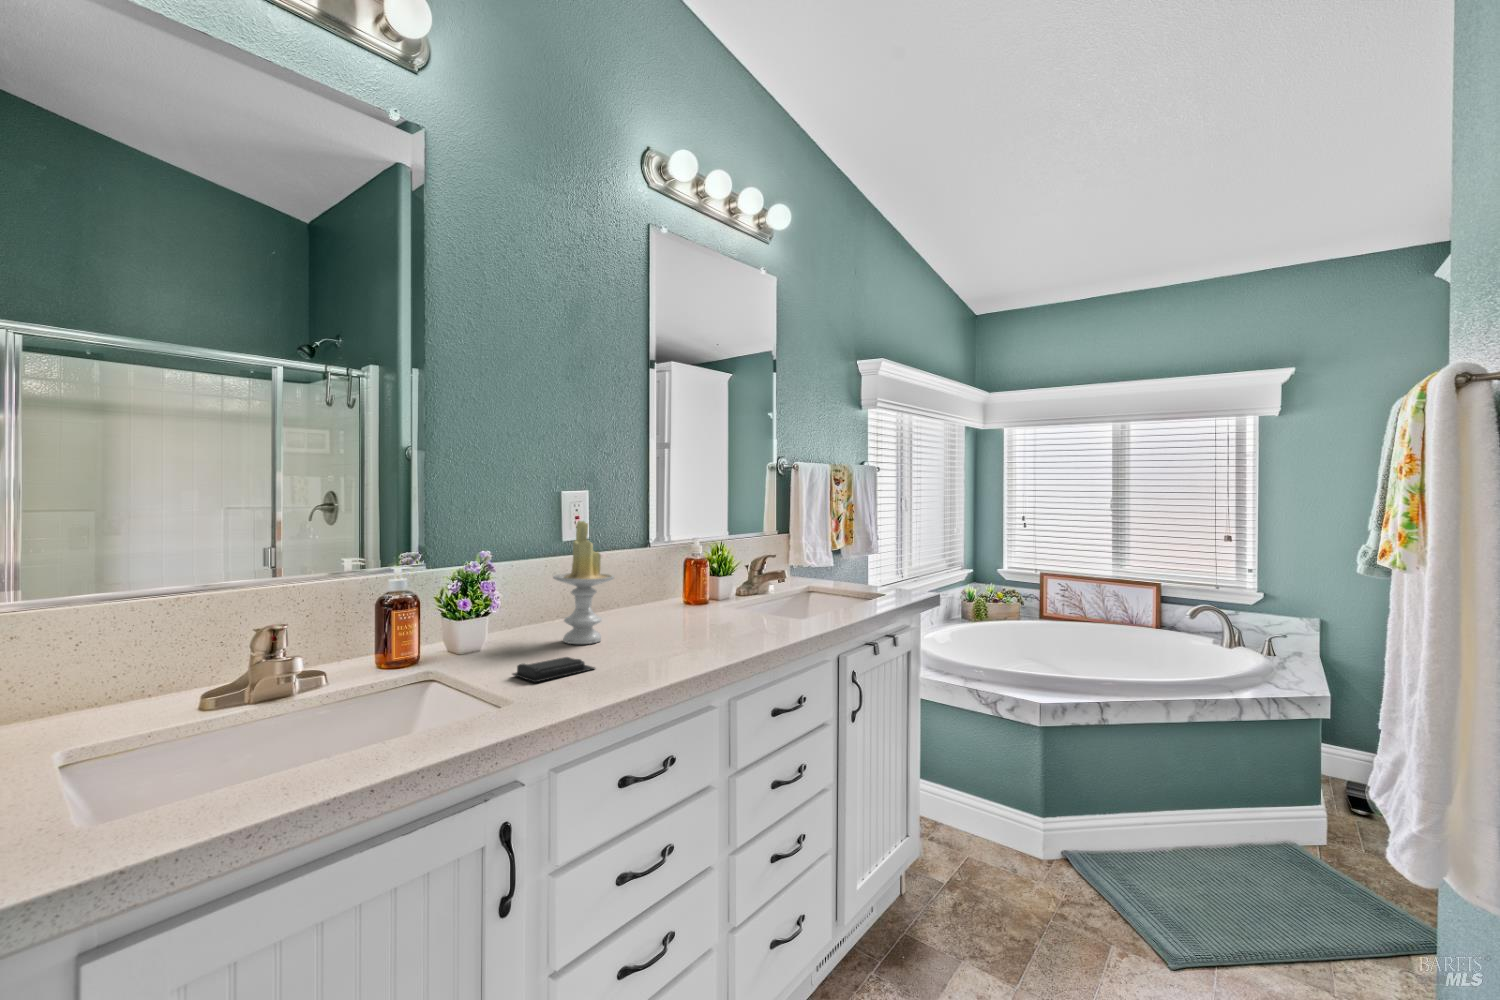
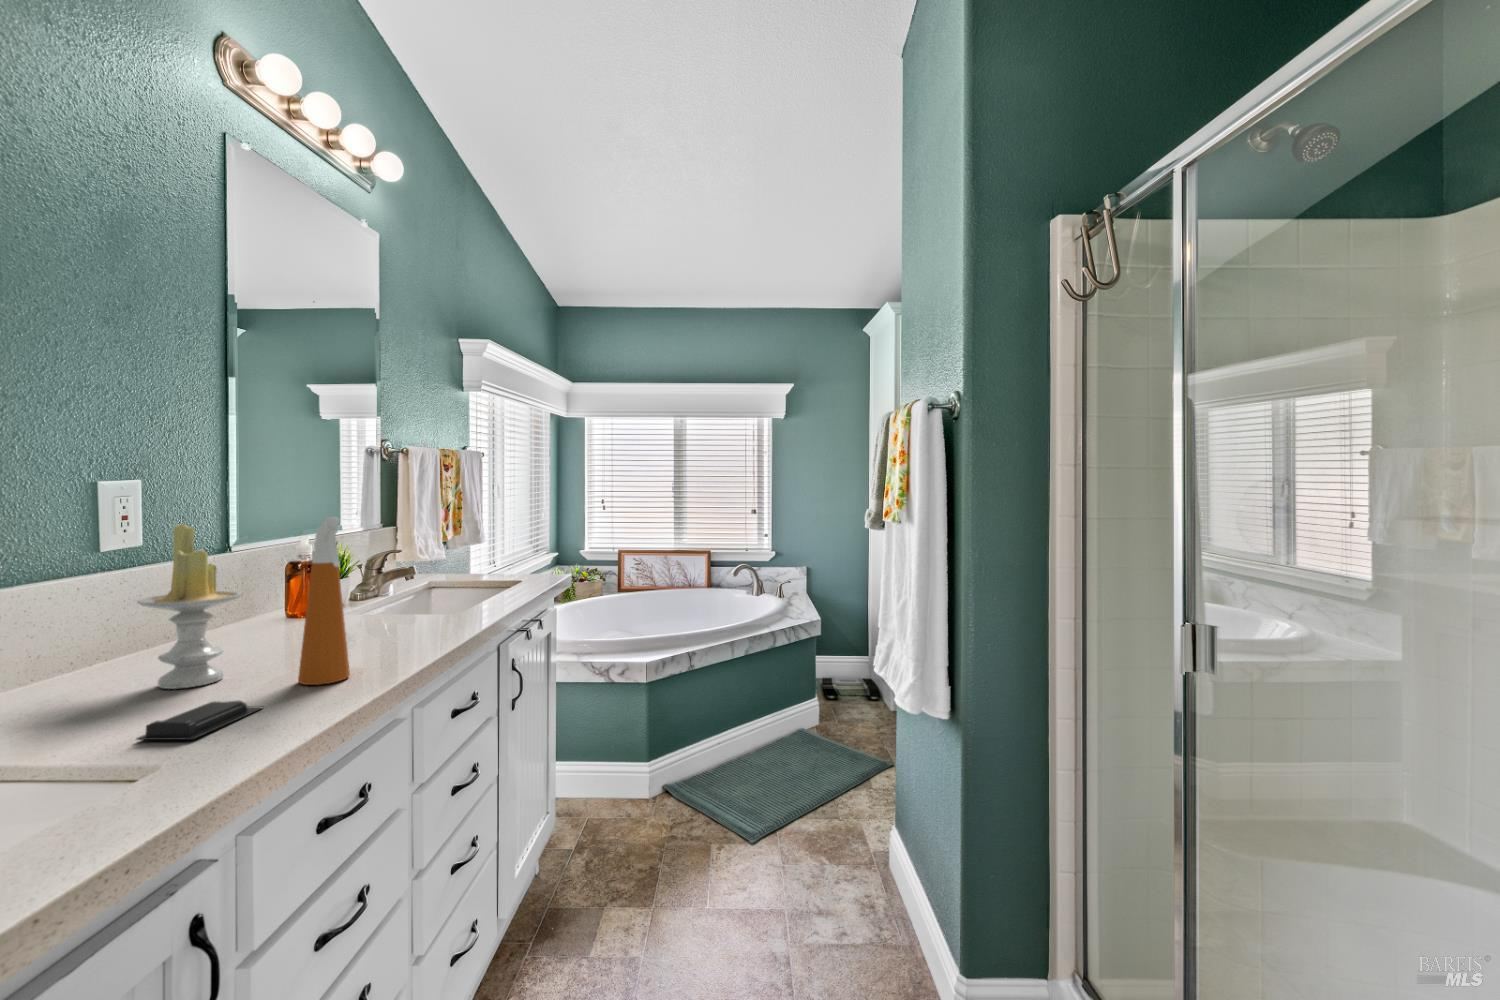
spray bottle: none [634,518,671,659] -> present [298,517,350,685]

